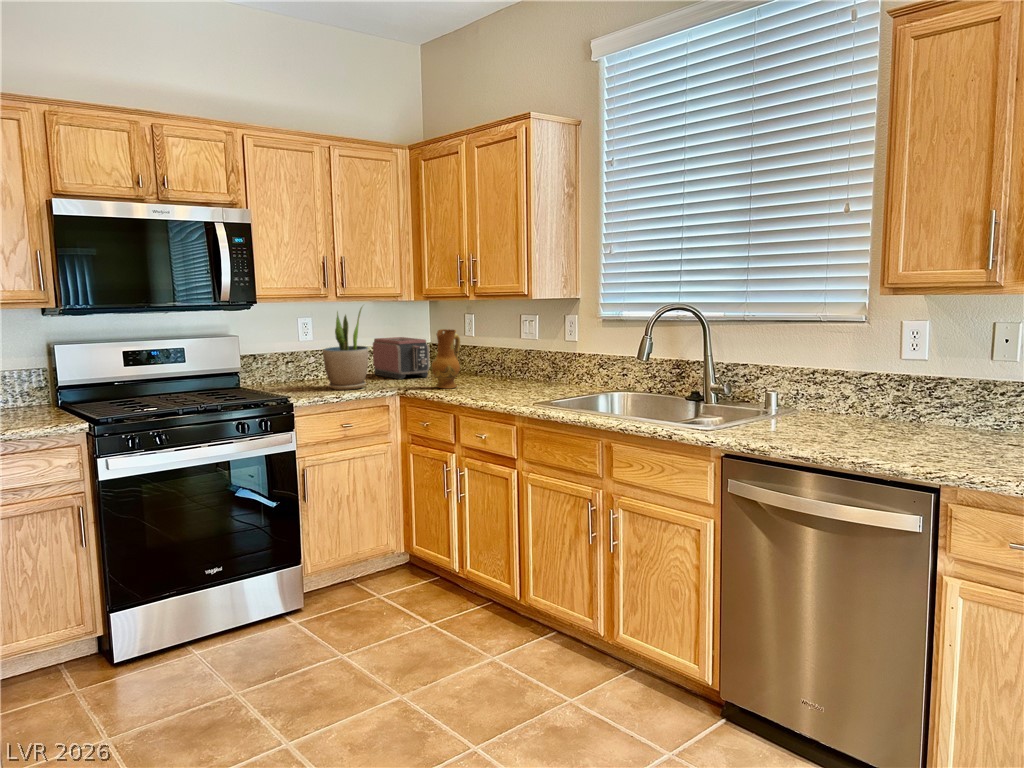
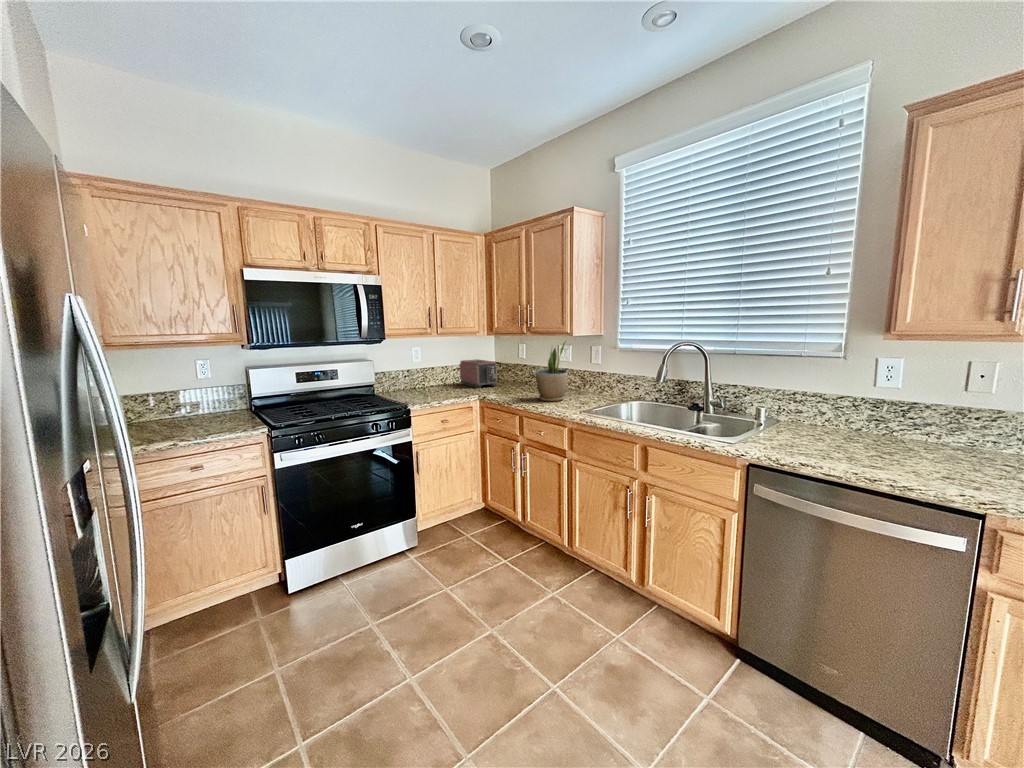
potted plant: present [323,307,368,390] -> present [536,341,568,401]
ceramic jug: present [432,329,460,389] -> none [502,357,521,397]

